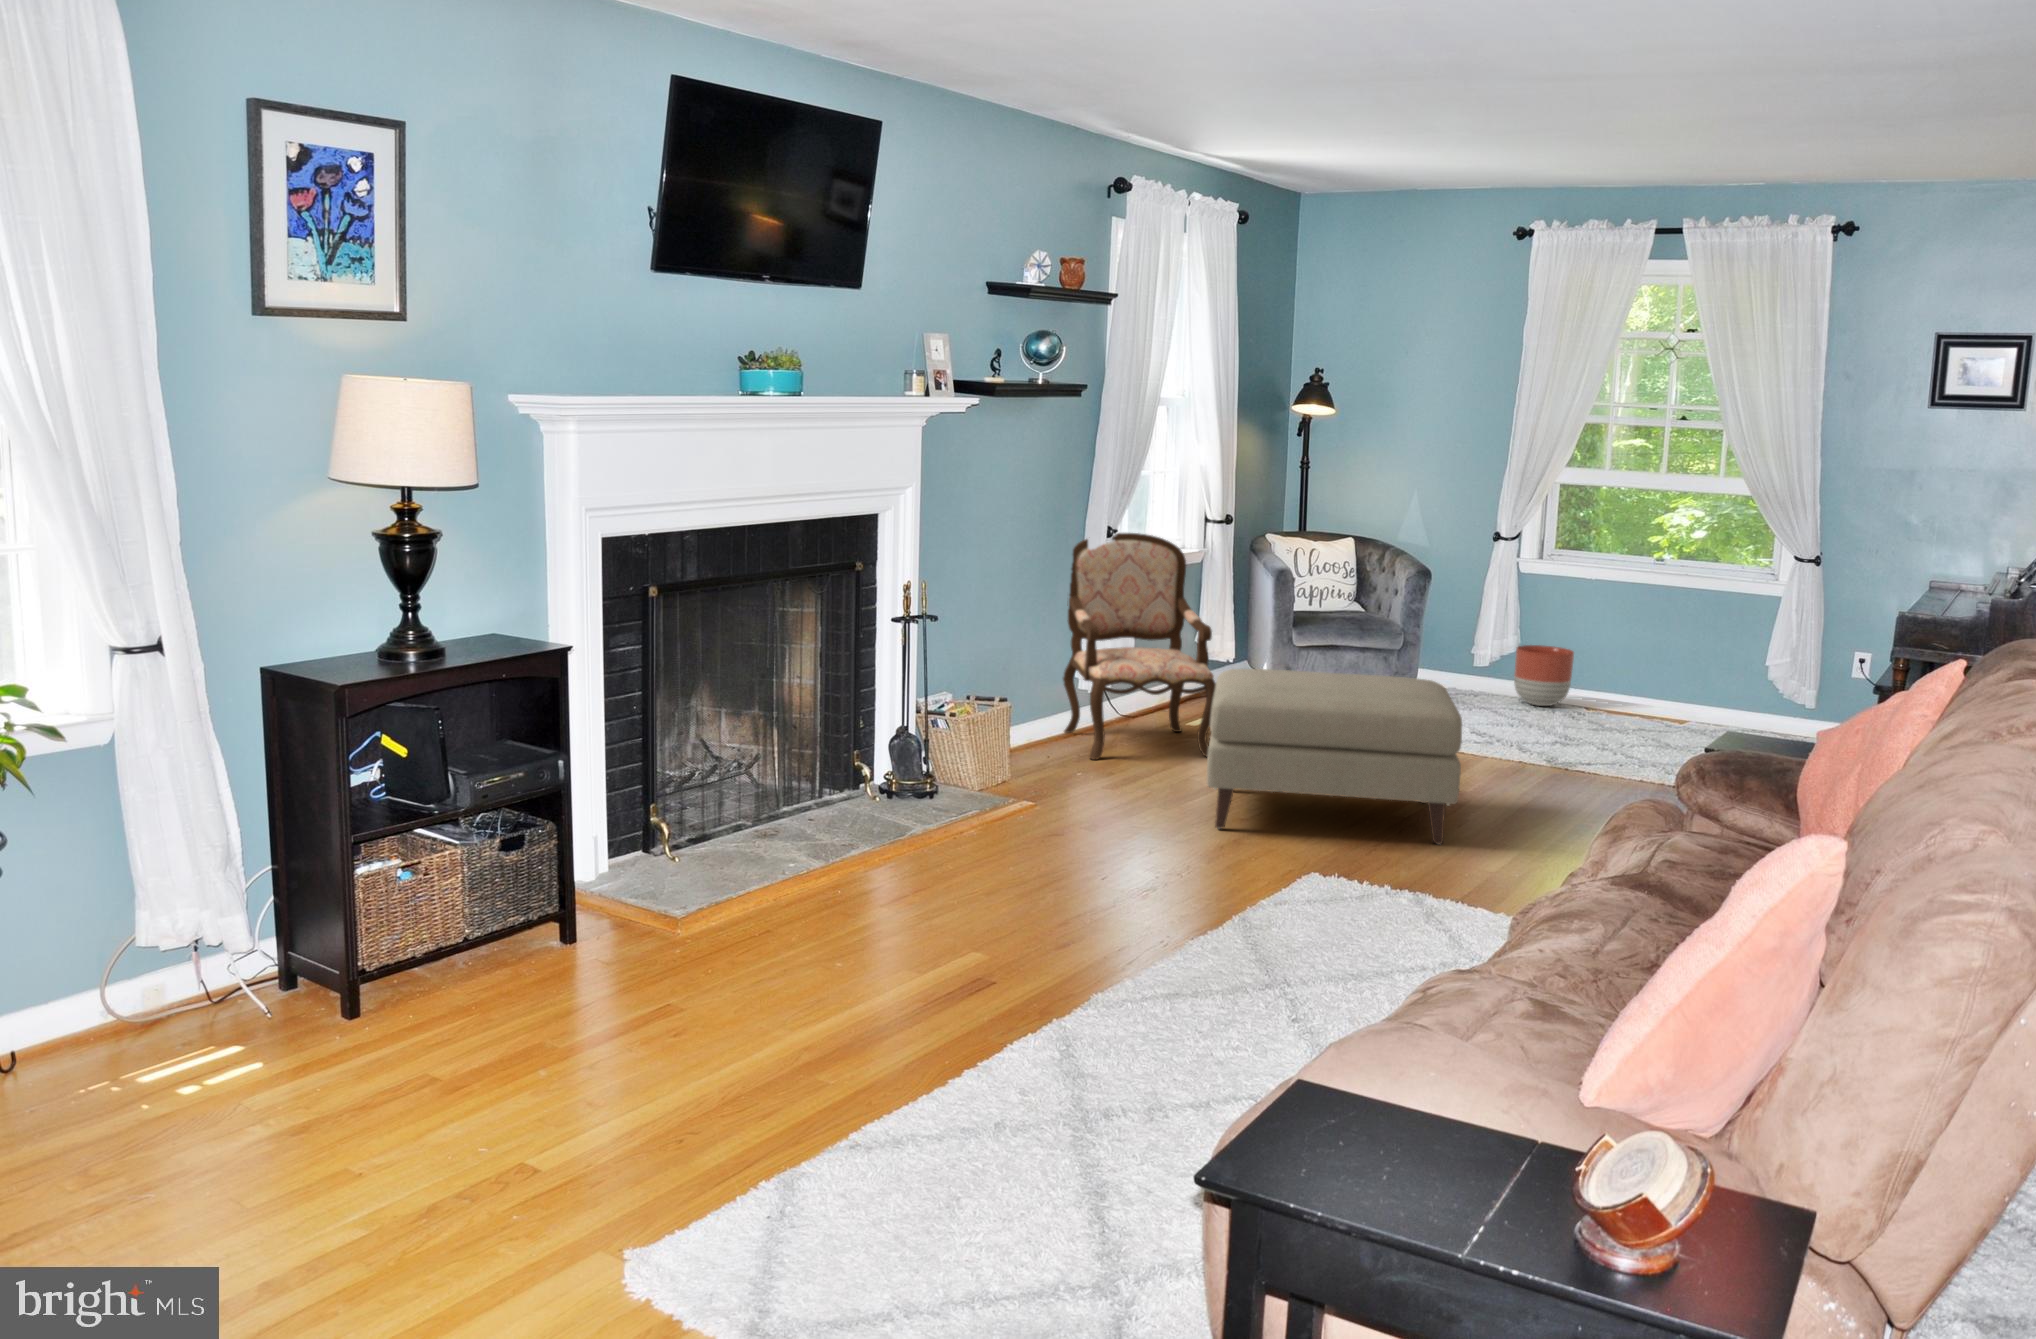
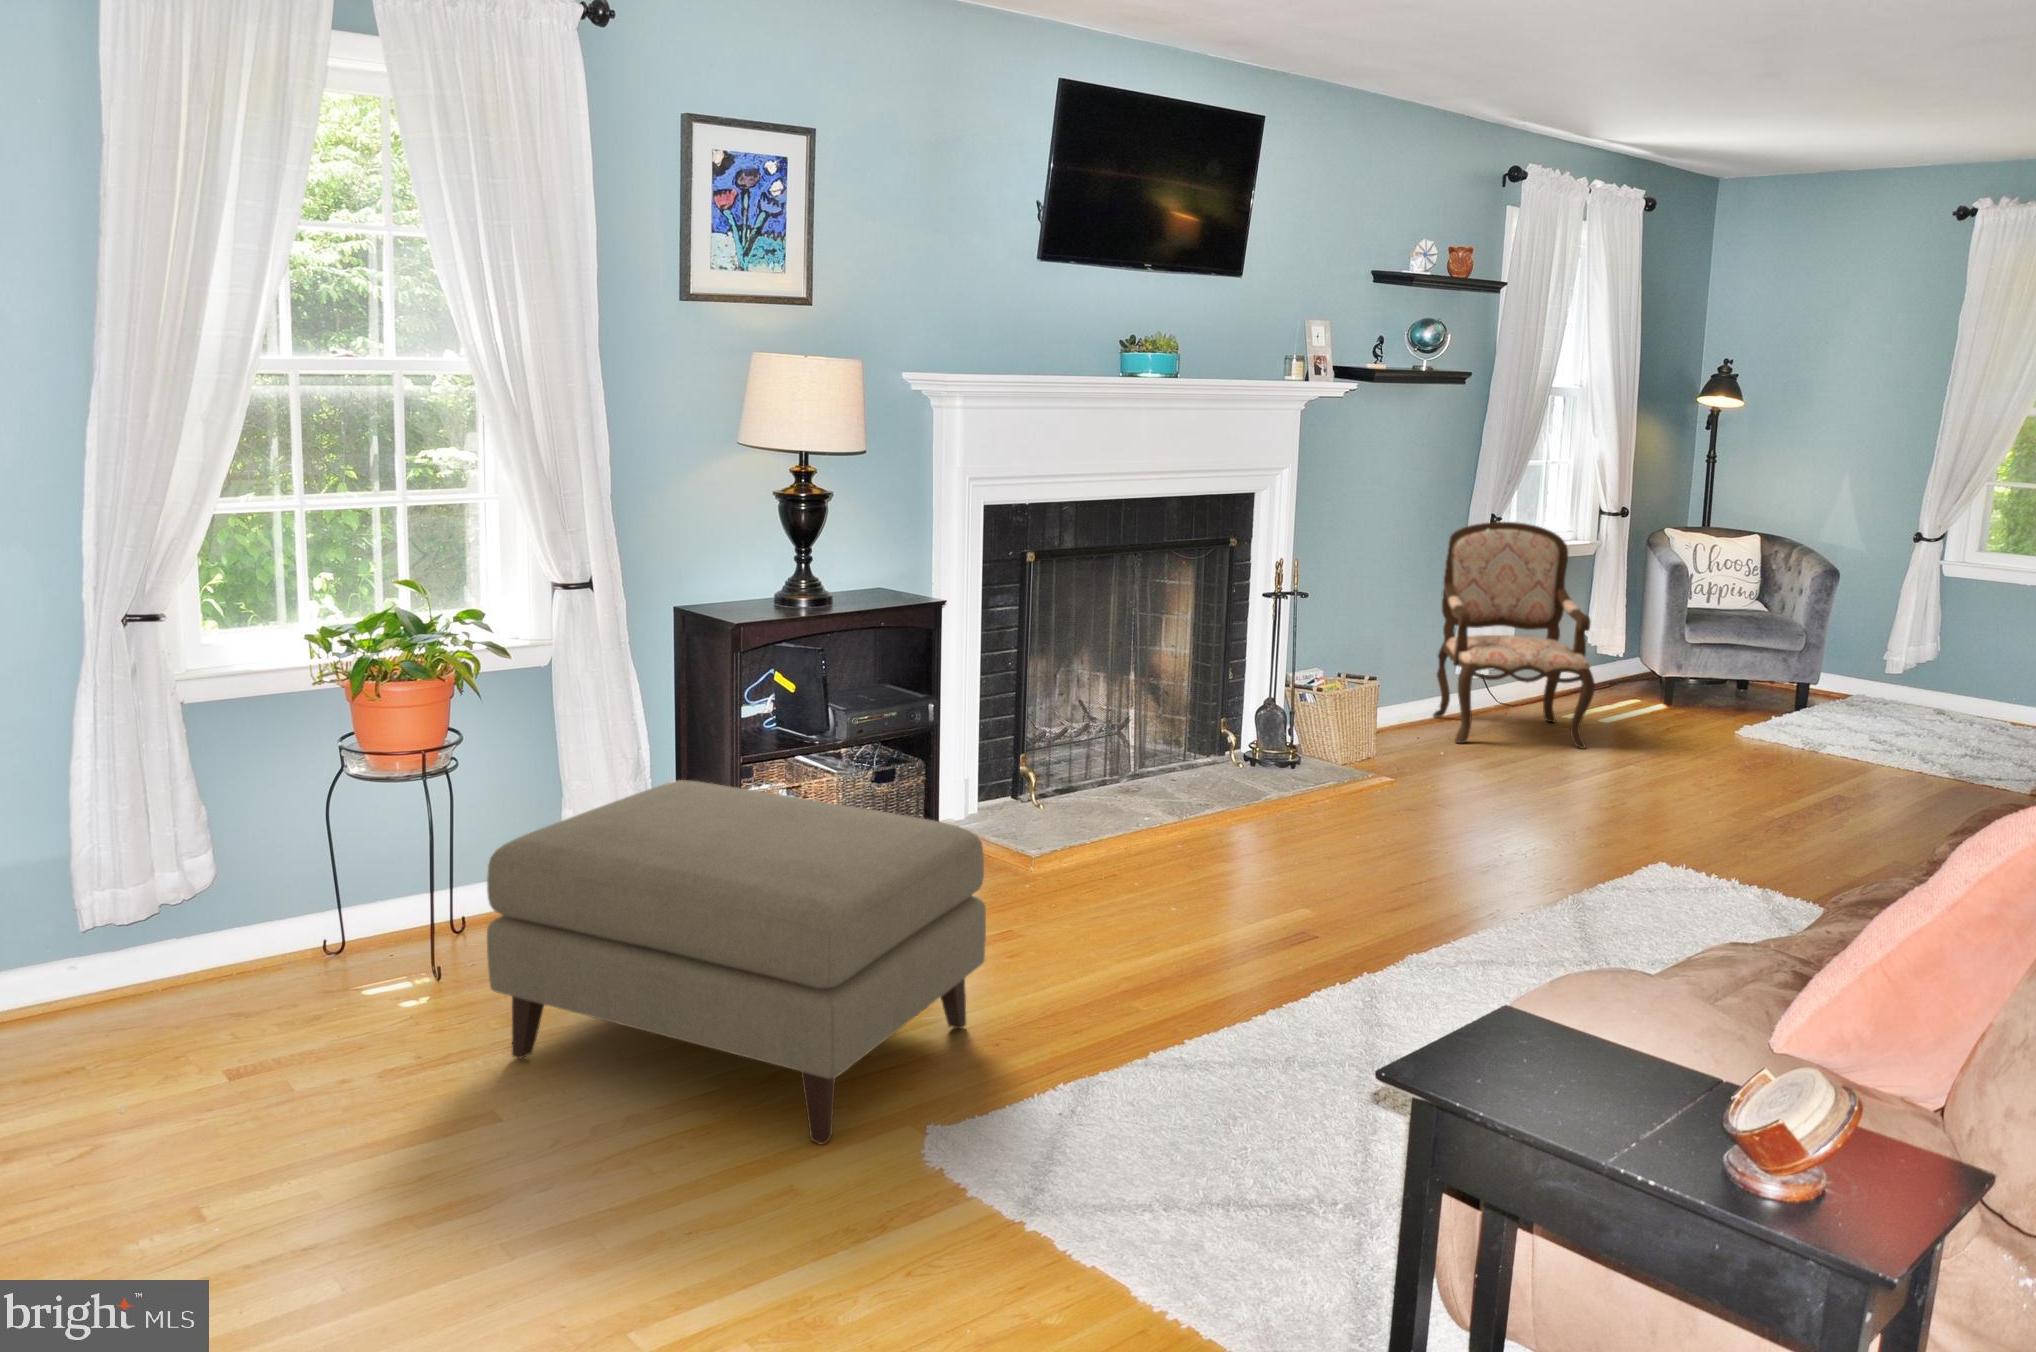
planter: present [1514,645,1574,706] -> none [1940,652,2016,718]
ottoman: present [1207,669,1462,845] -> present [487,780,986,1144]

